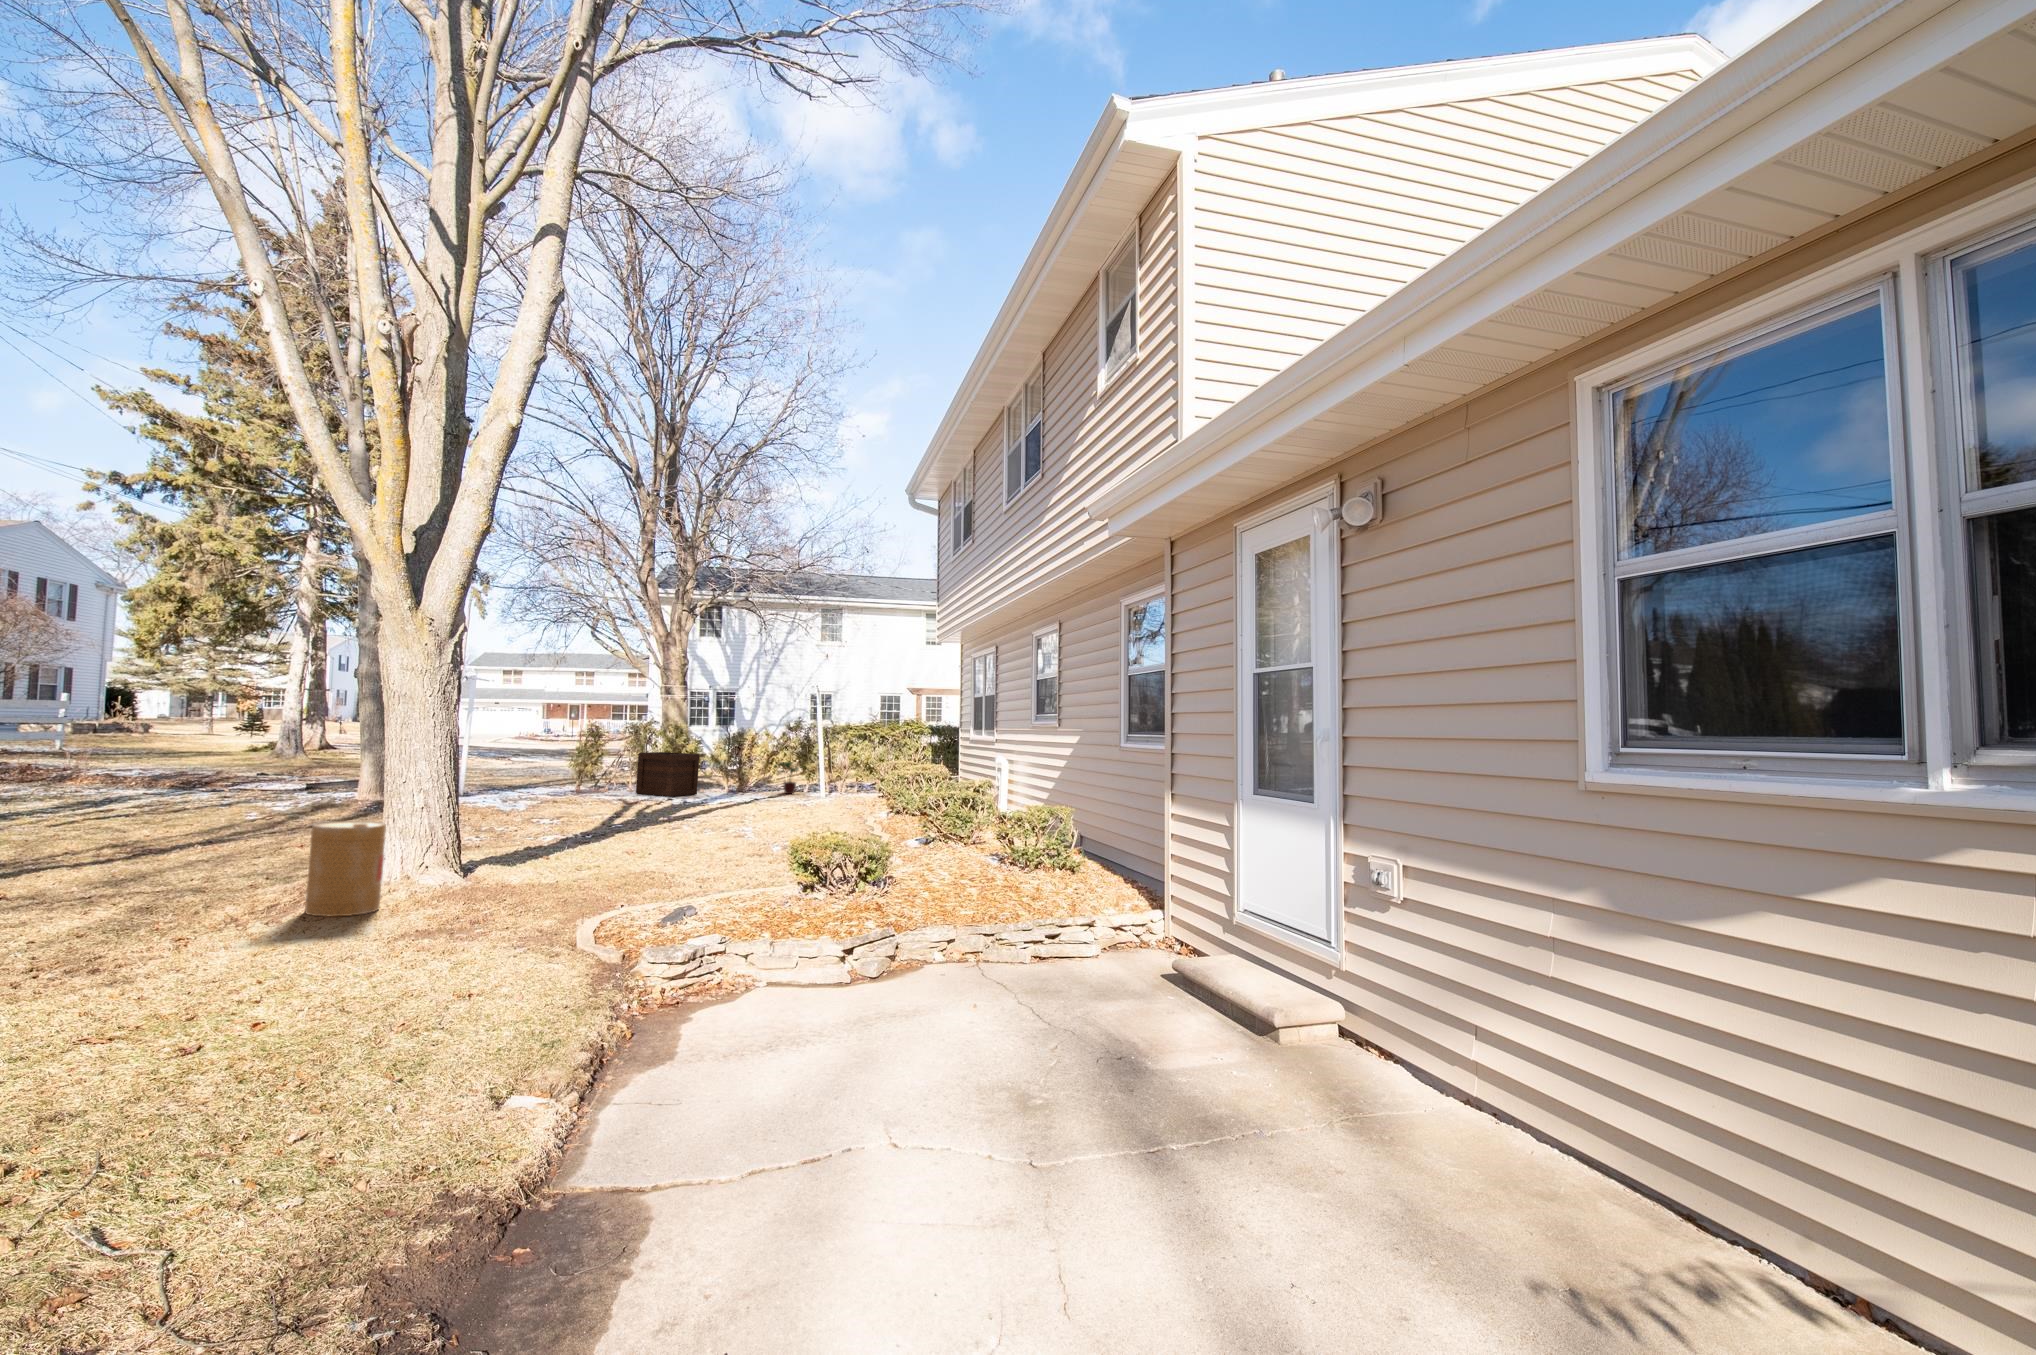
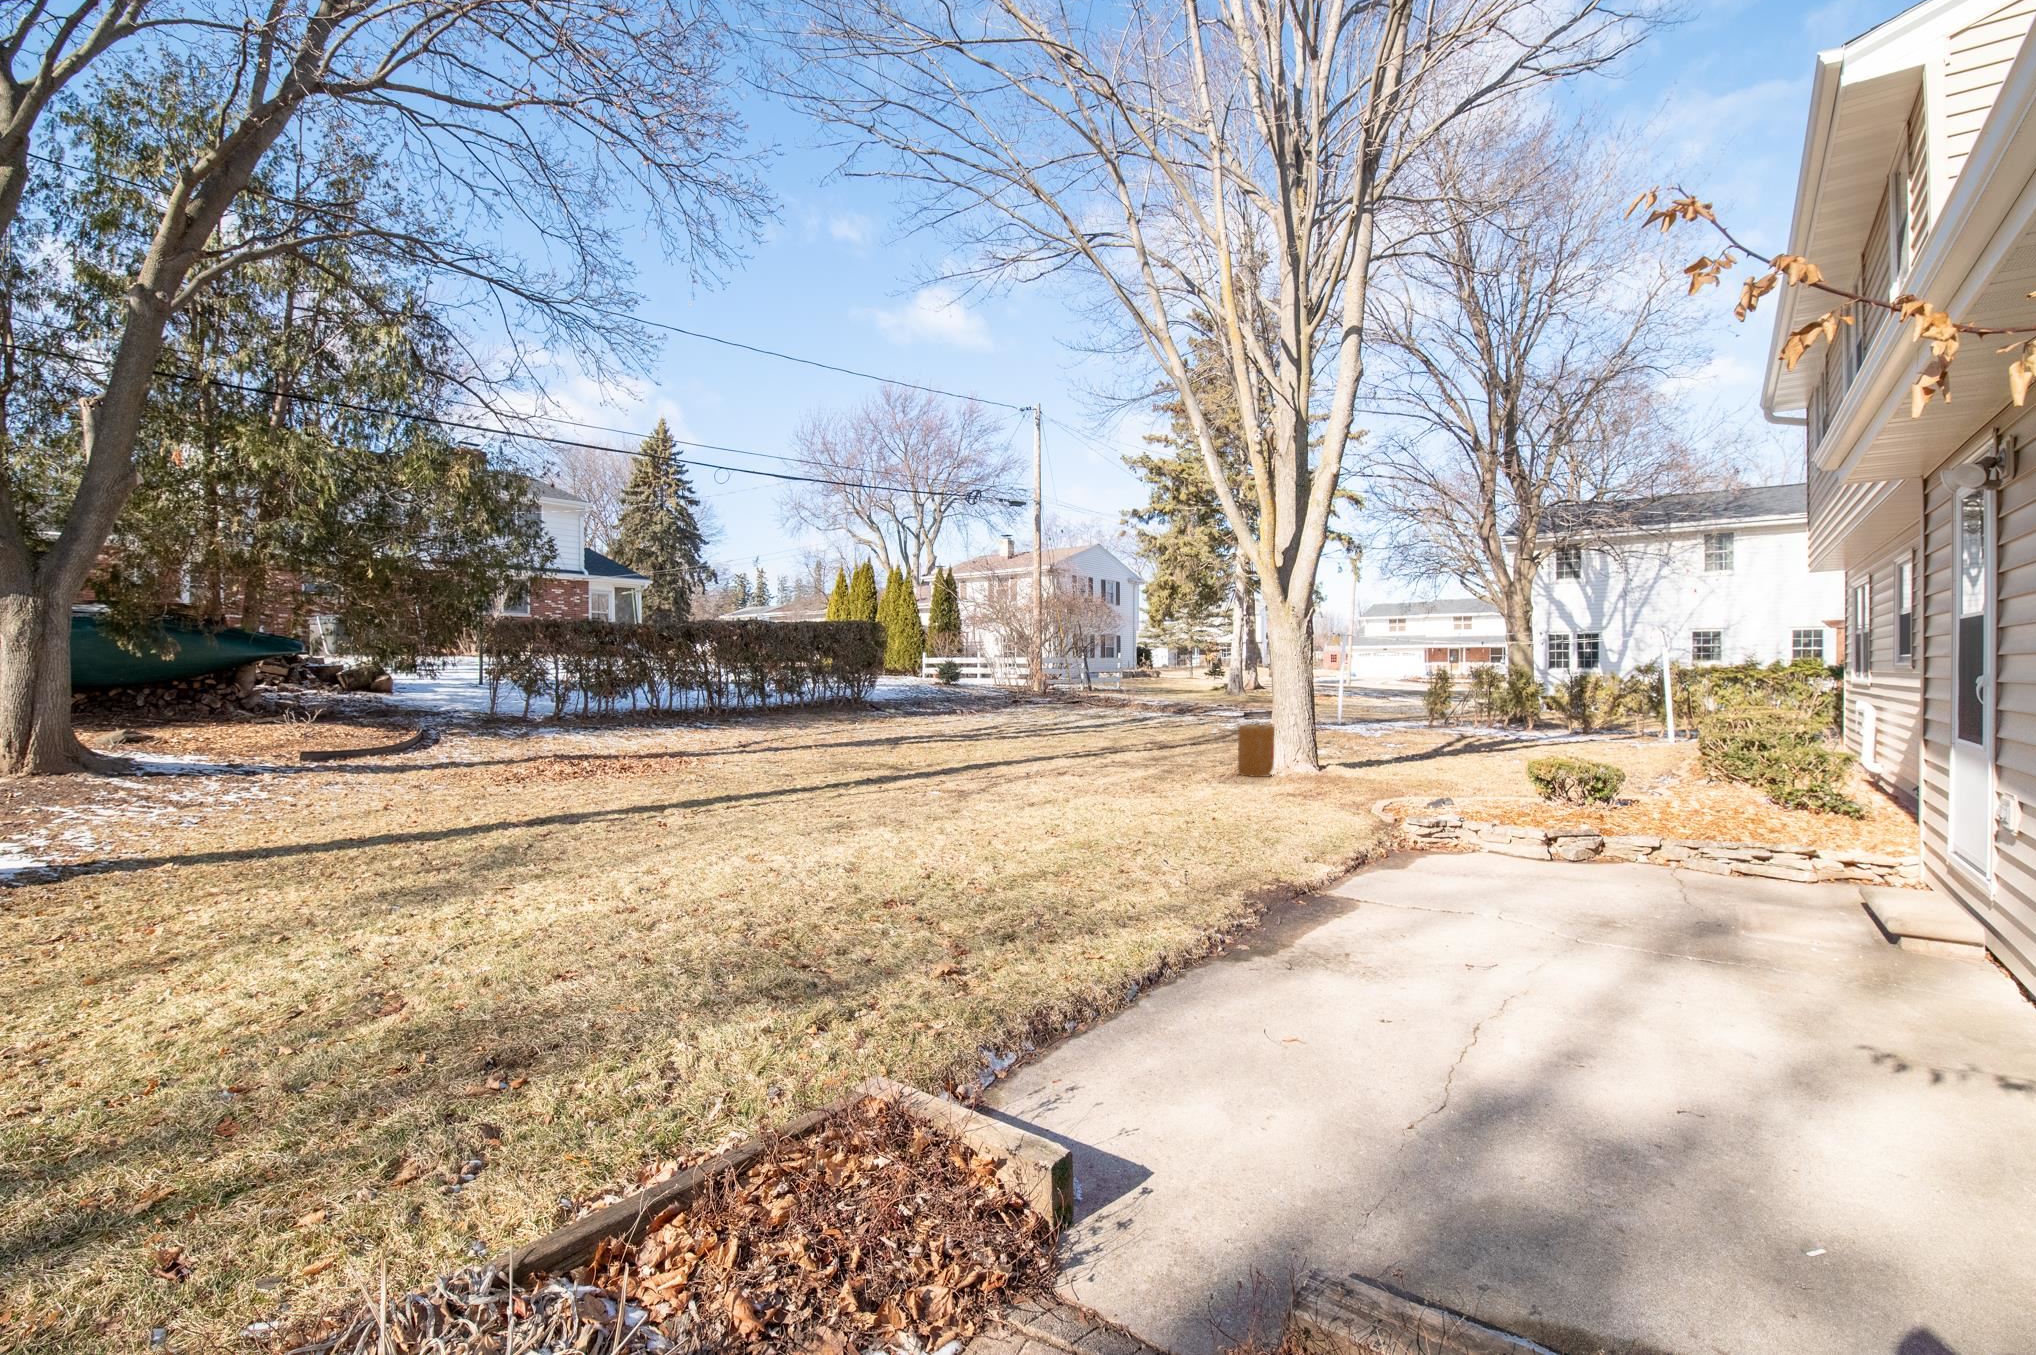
wooden crate: present [636,752,699,797] -> none [1475,689,1530,726]
potted plant: present [775,762,808,794] -> none [1605,697,1645,728]

